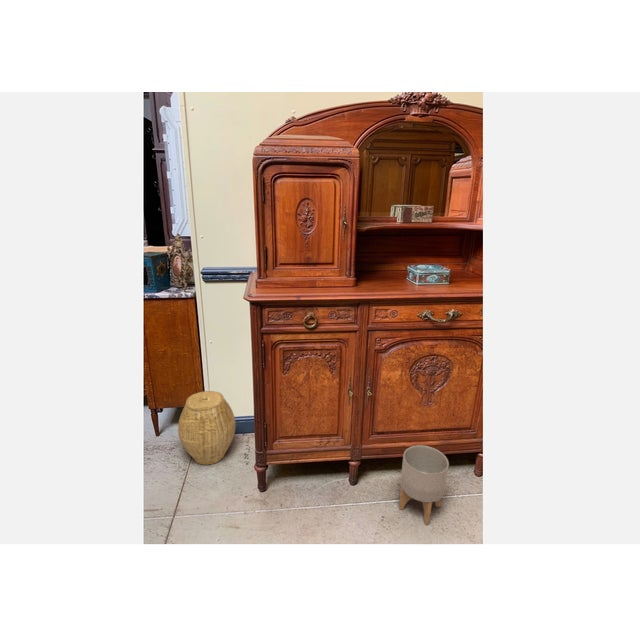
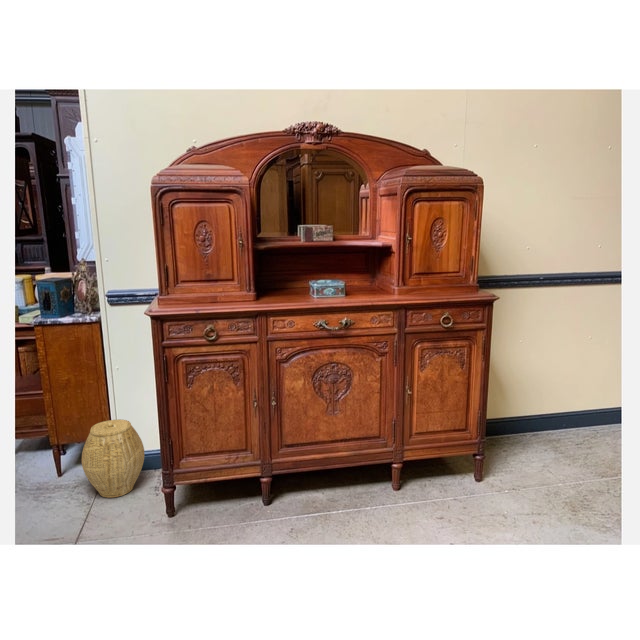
planter: present [399,445,449,524] -> none [310,455,352,531]

